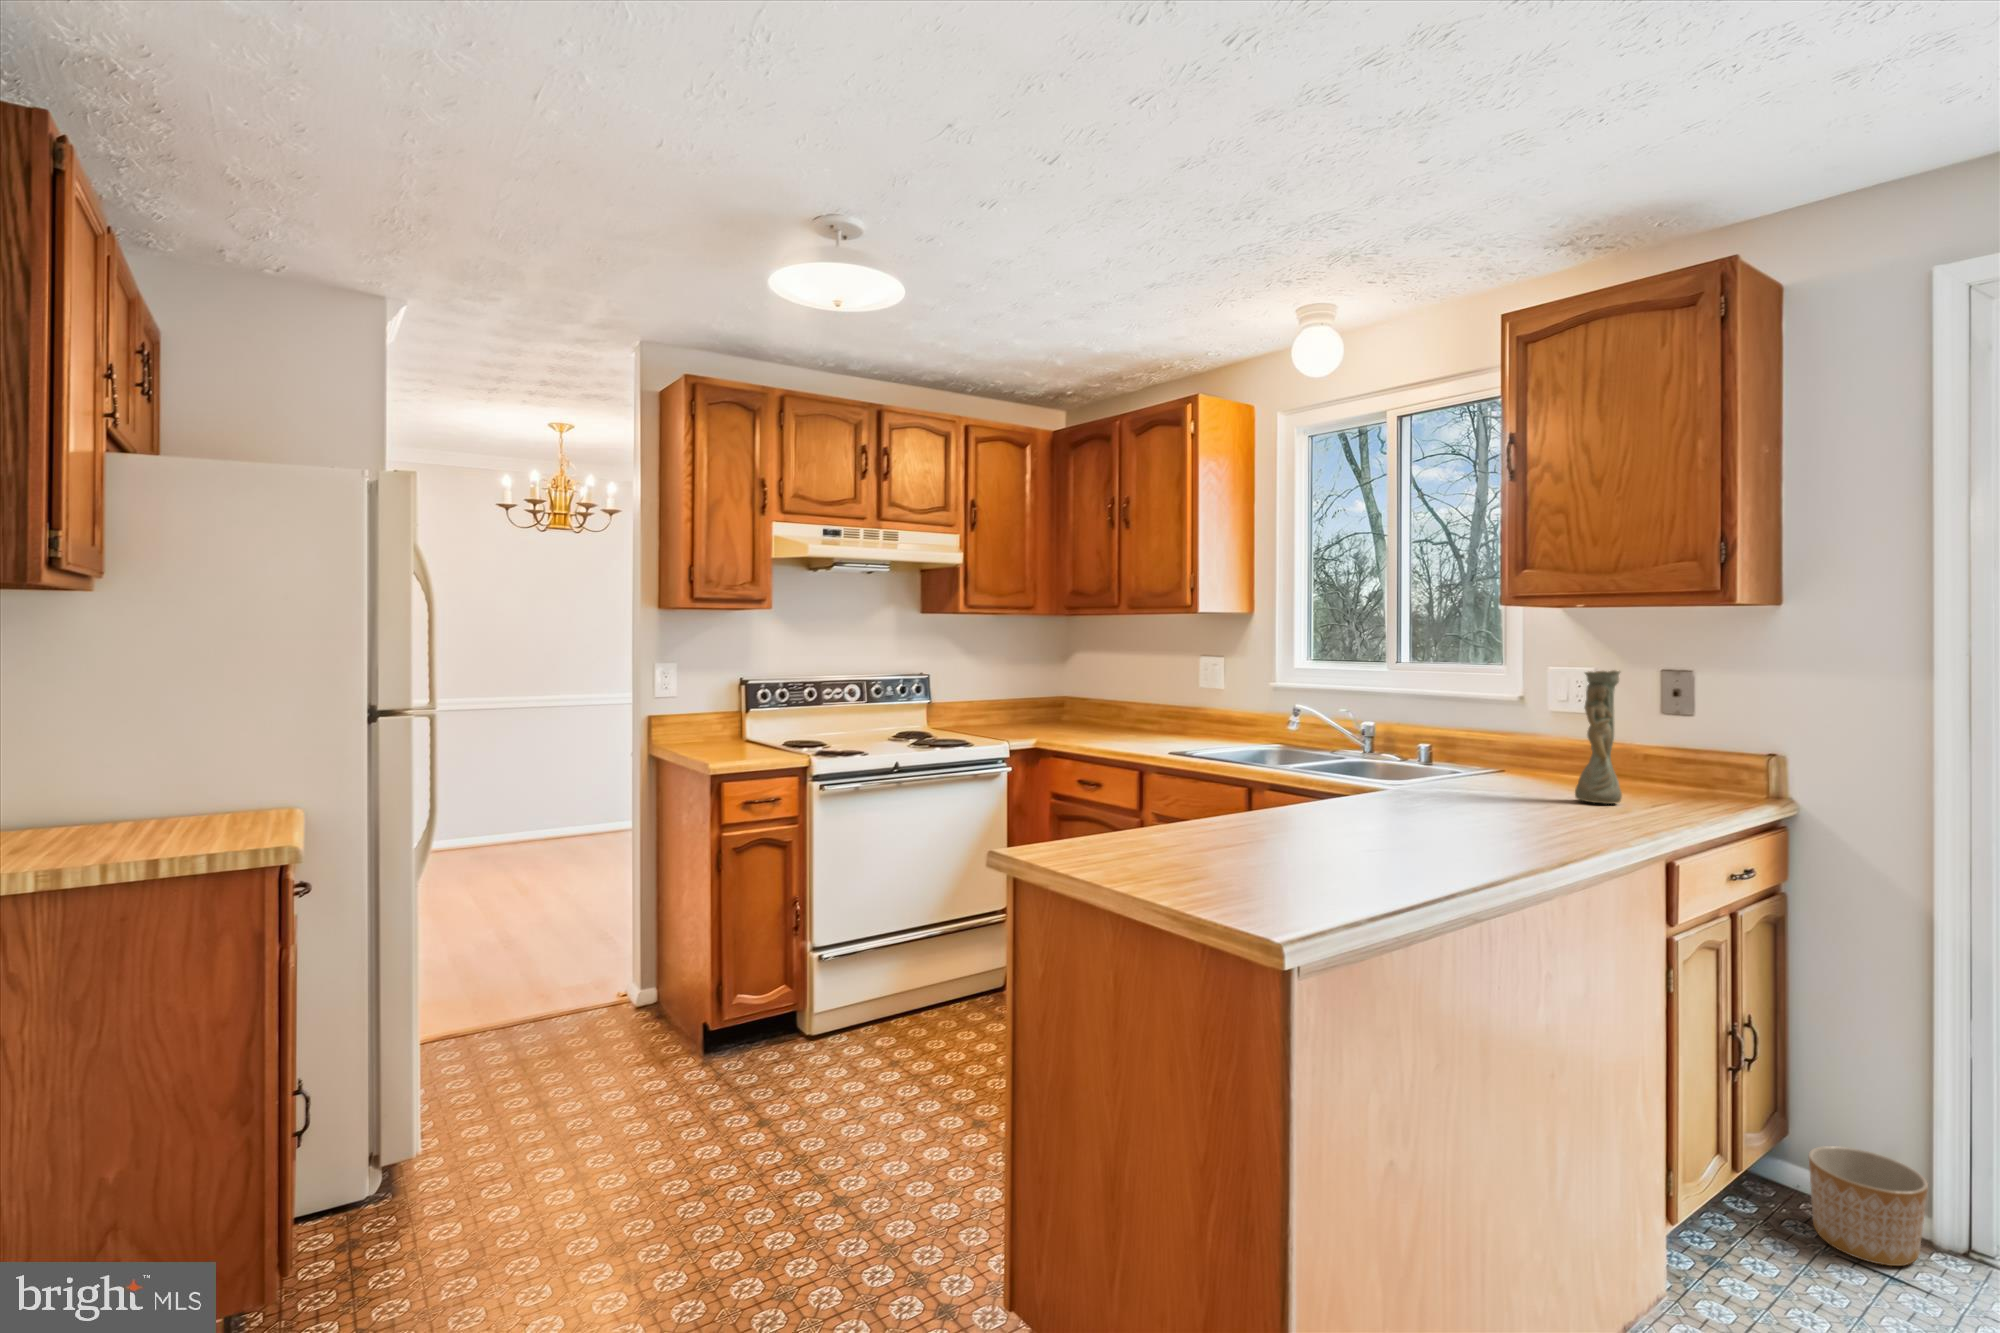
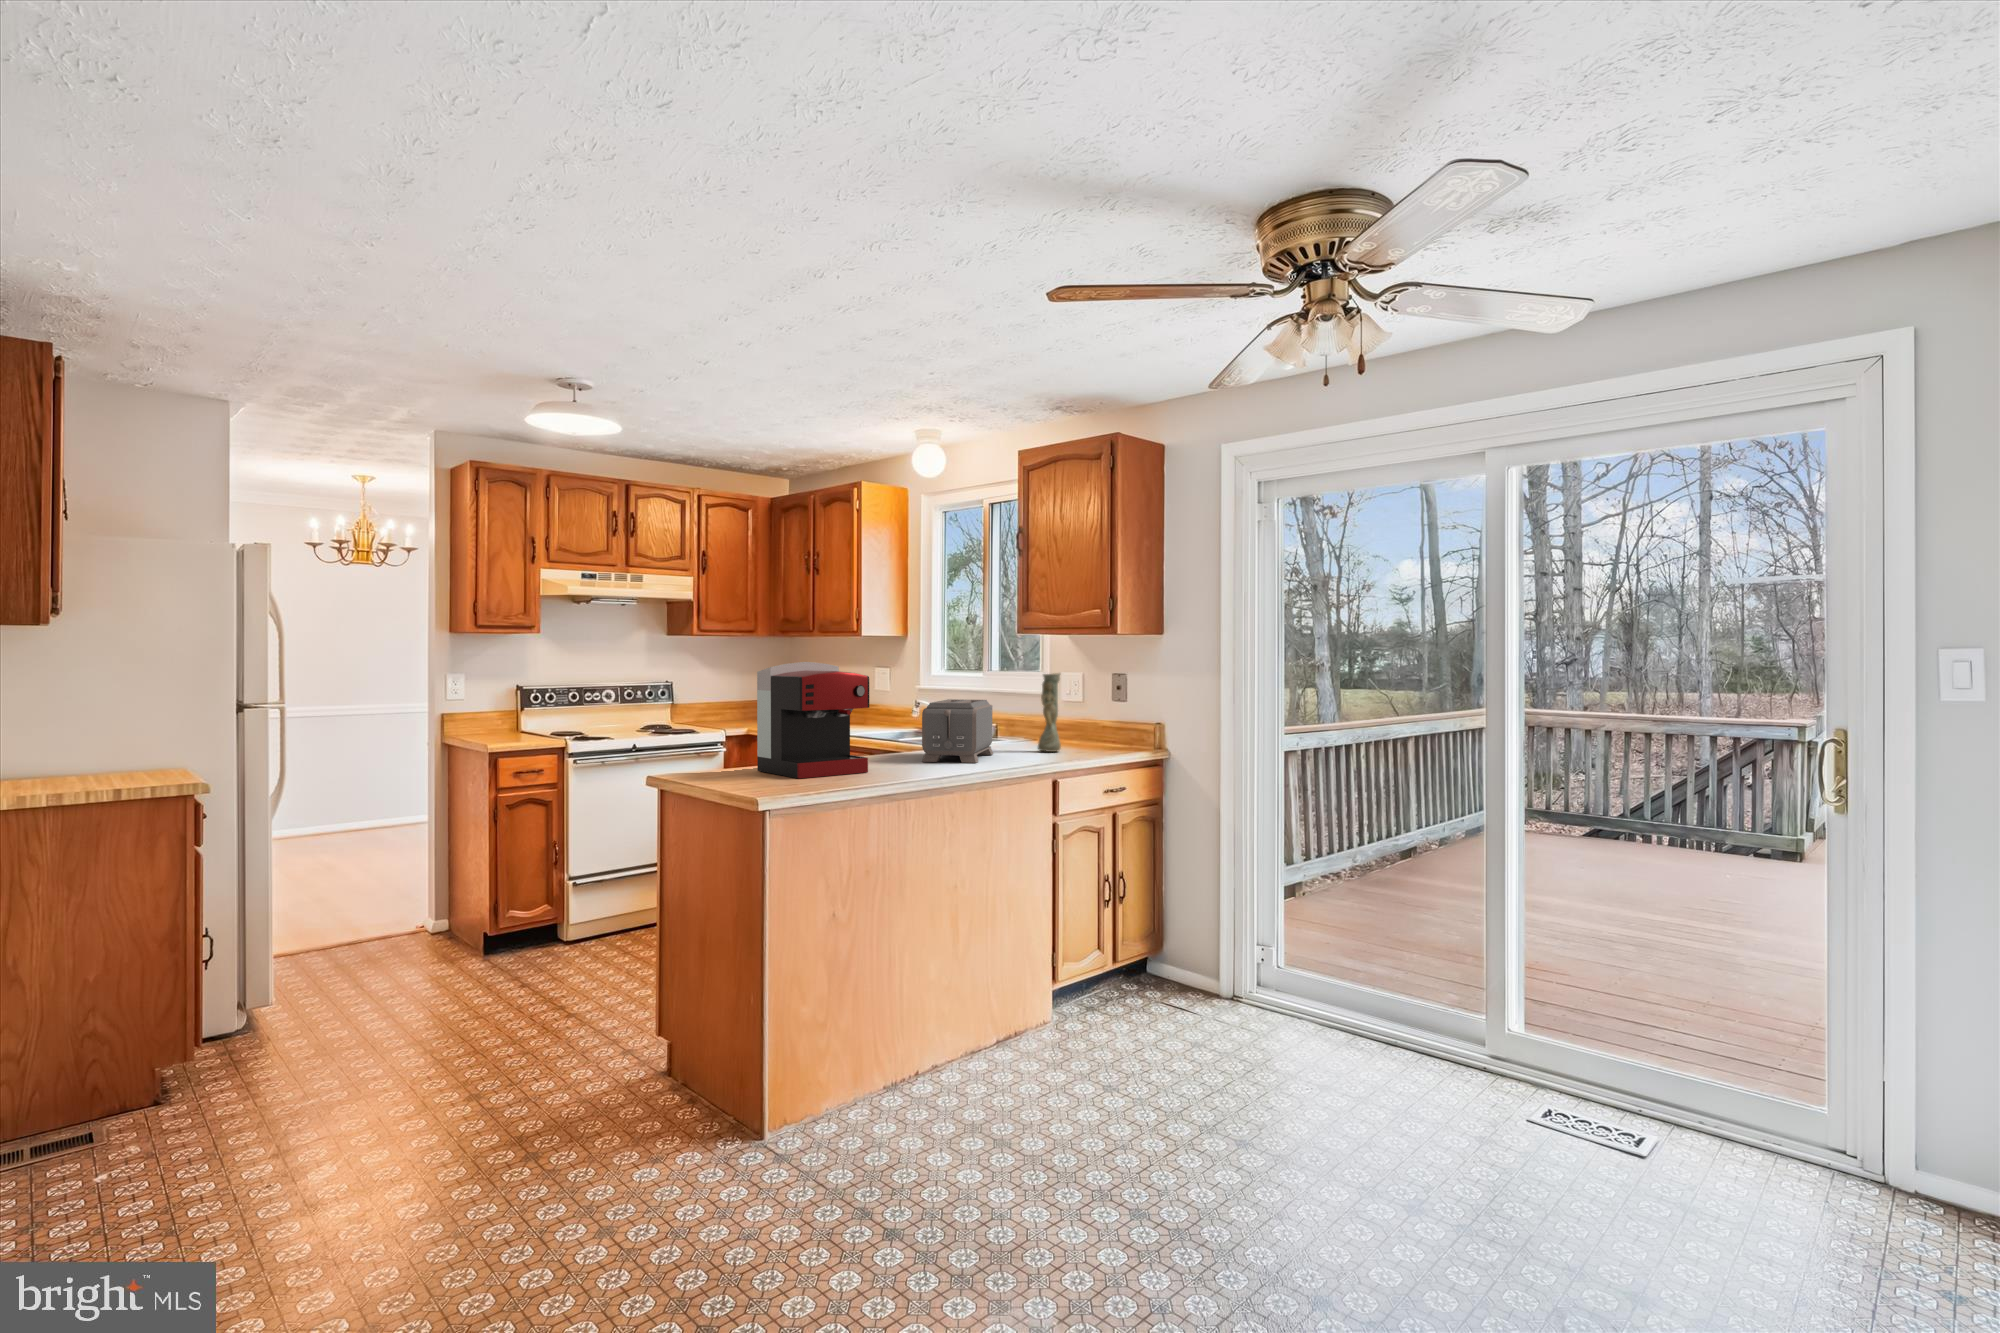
coffee maker: none [1162,655,1377,869] -> present [757,662,869,778]
toaster: none [1418,714,1530,831] -> present [922,699,993,763]
planter: present [1809,1146,1928,1266] -> none [1157,946,1209,1003]

